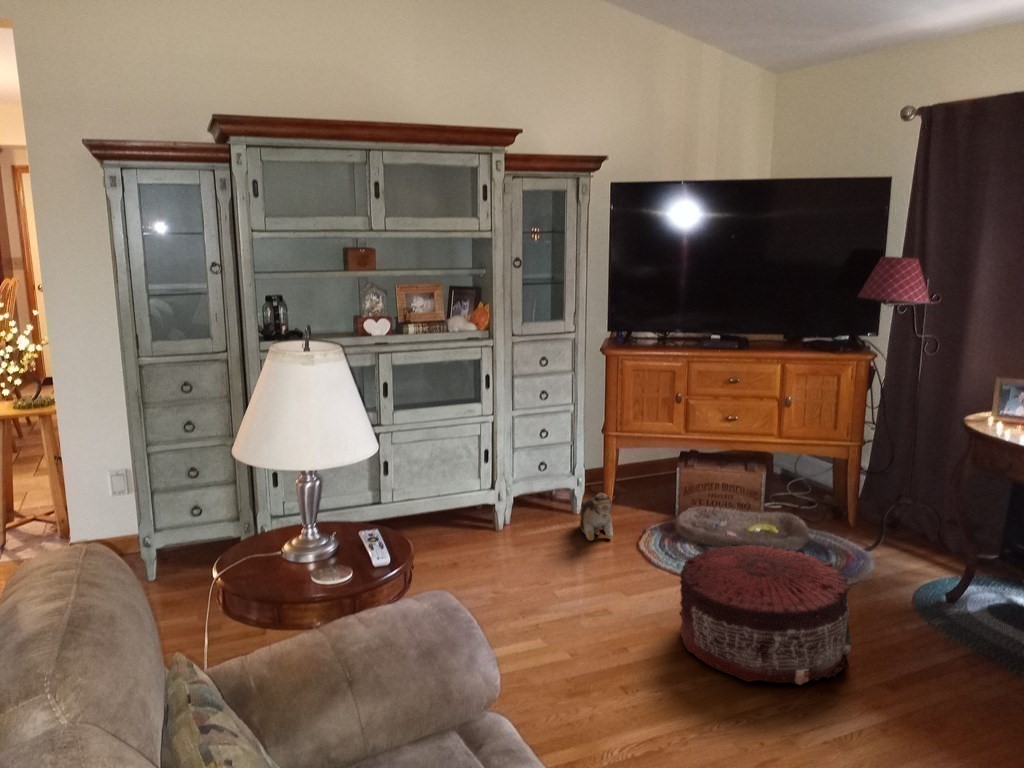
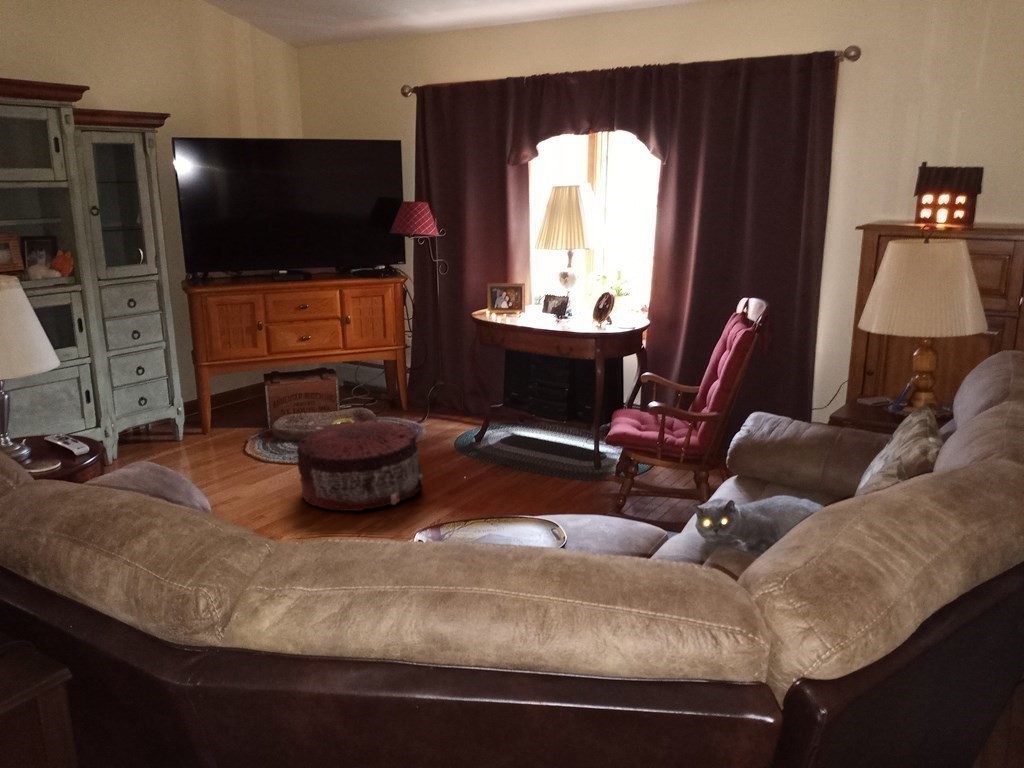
plush toy: present [580,493,613,541] -> none [187,412,220,456]

